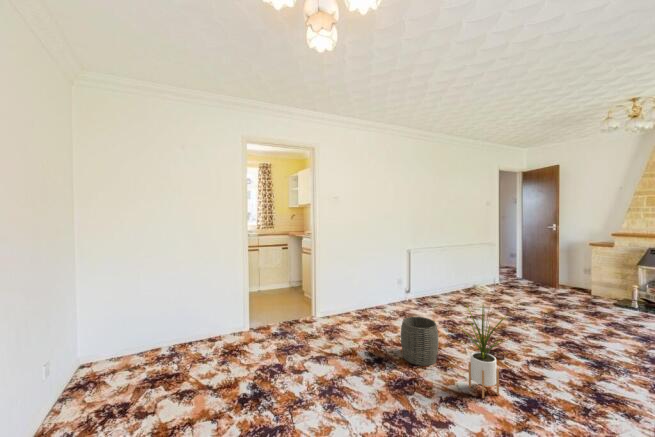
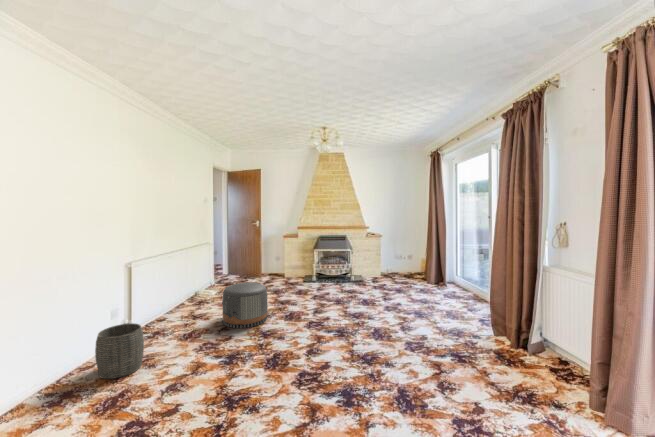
house plant: present [461,305,508,398] -> none [171,286,218,372]
pouf: none [537,310,615,378] -> present [222,283,268,328]

